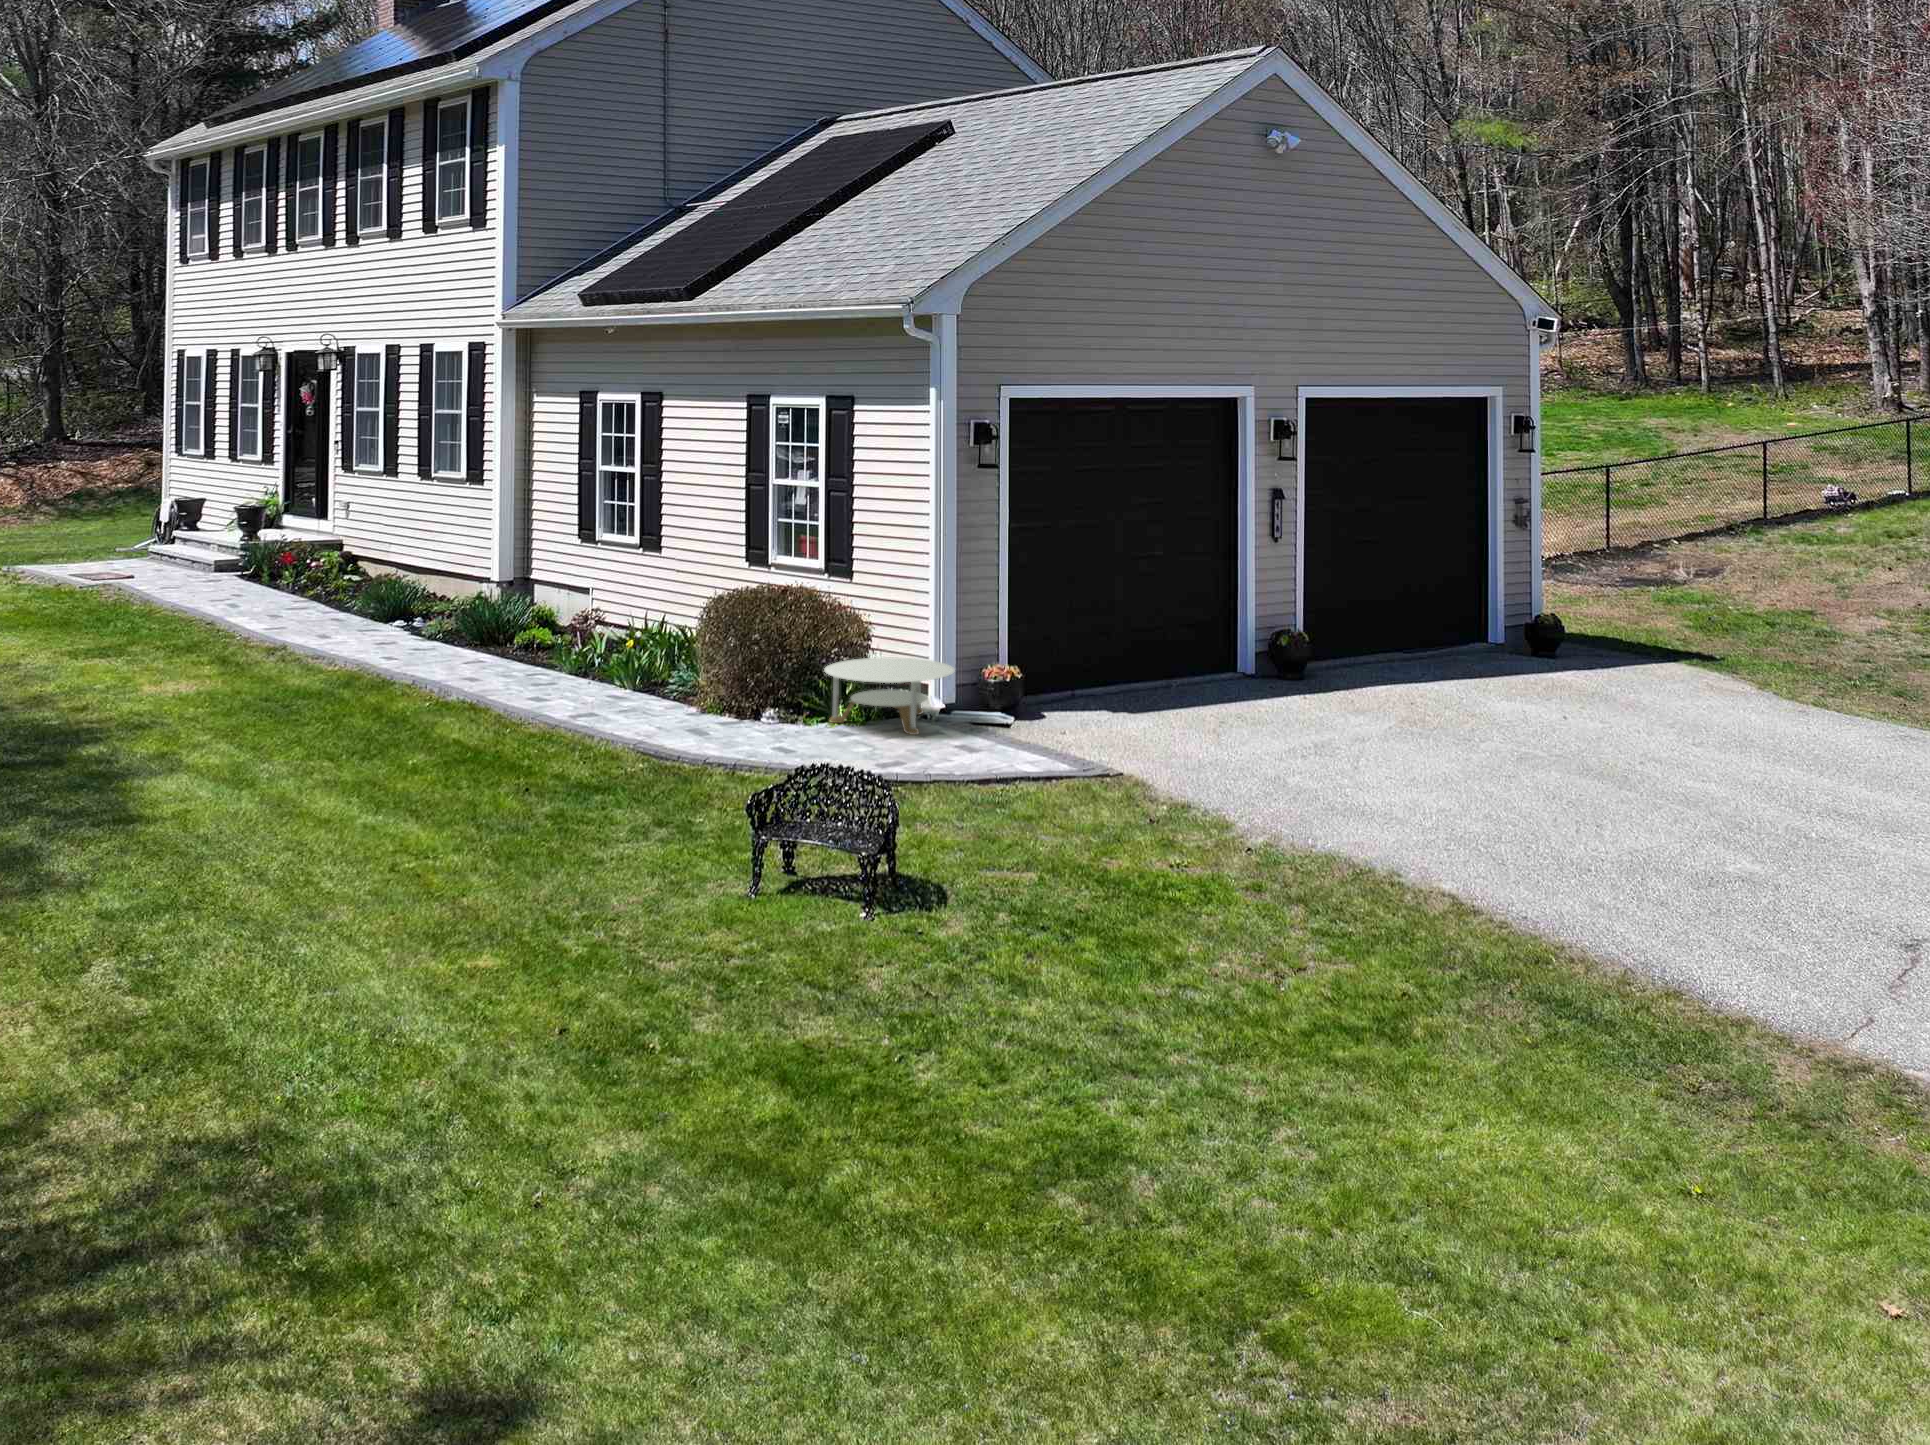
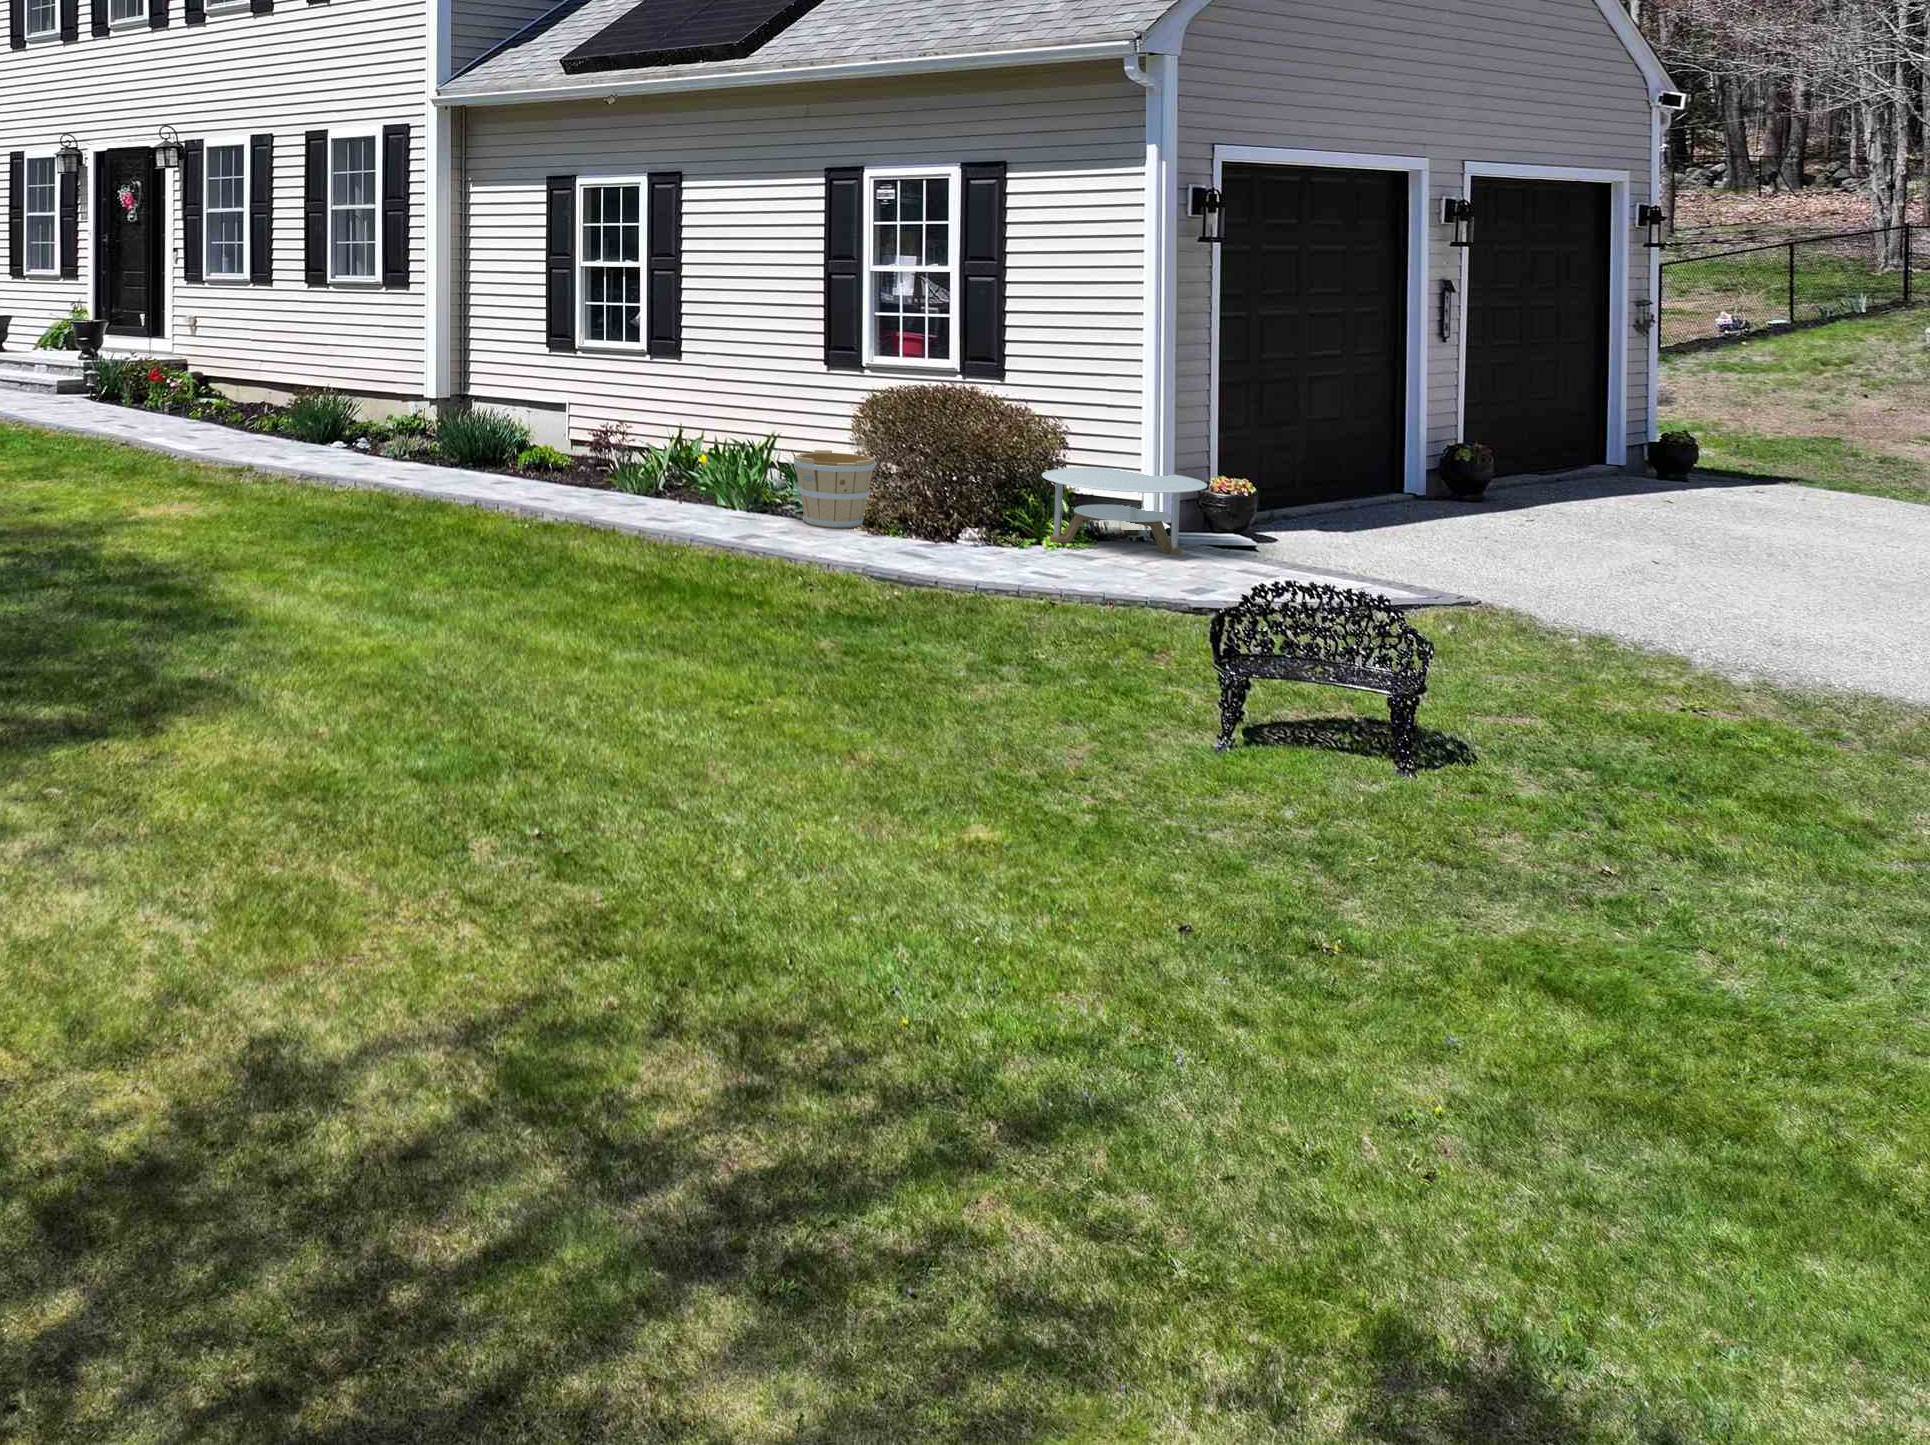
wooden bucket: none [640,642,709,710] -> present [794,450,876,528]

